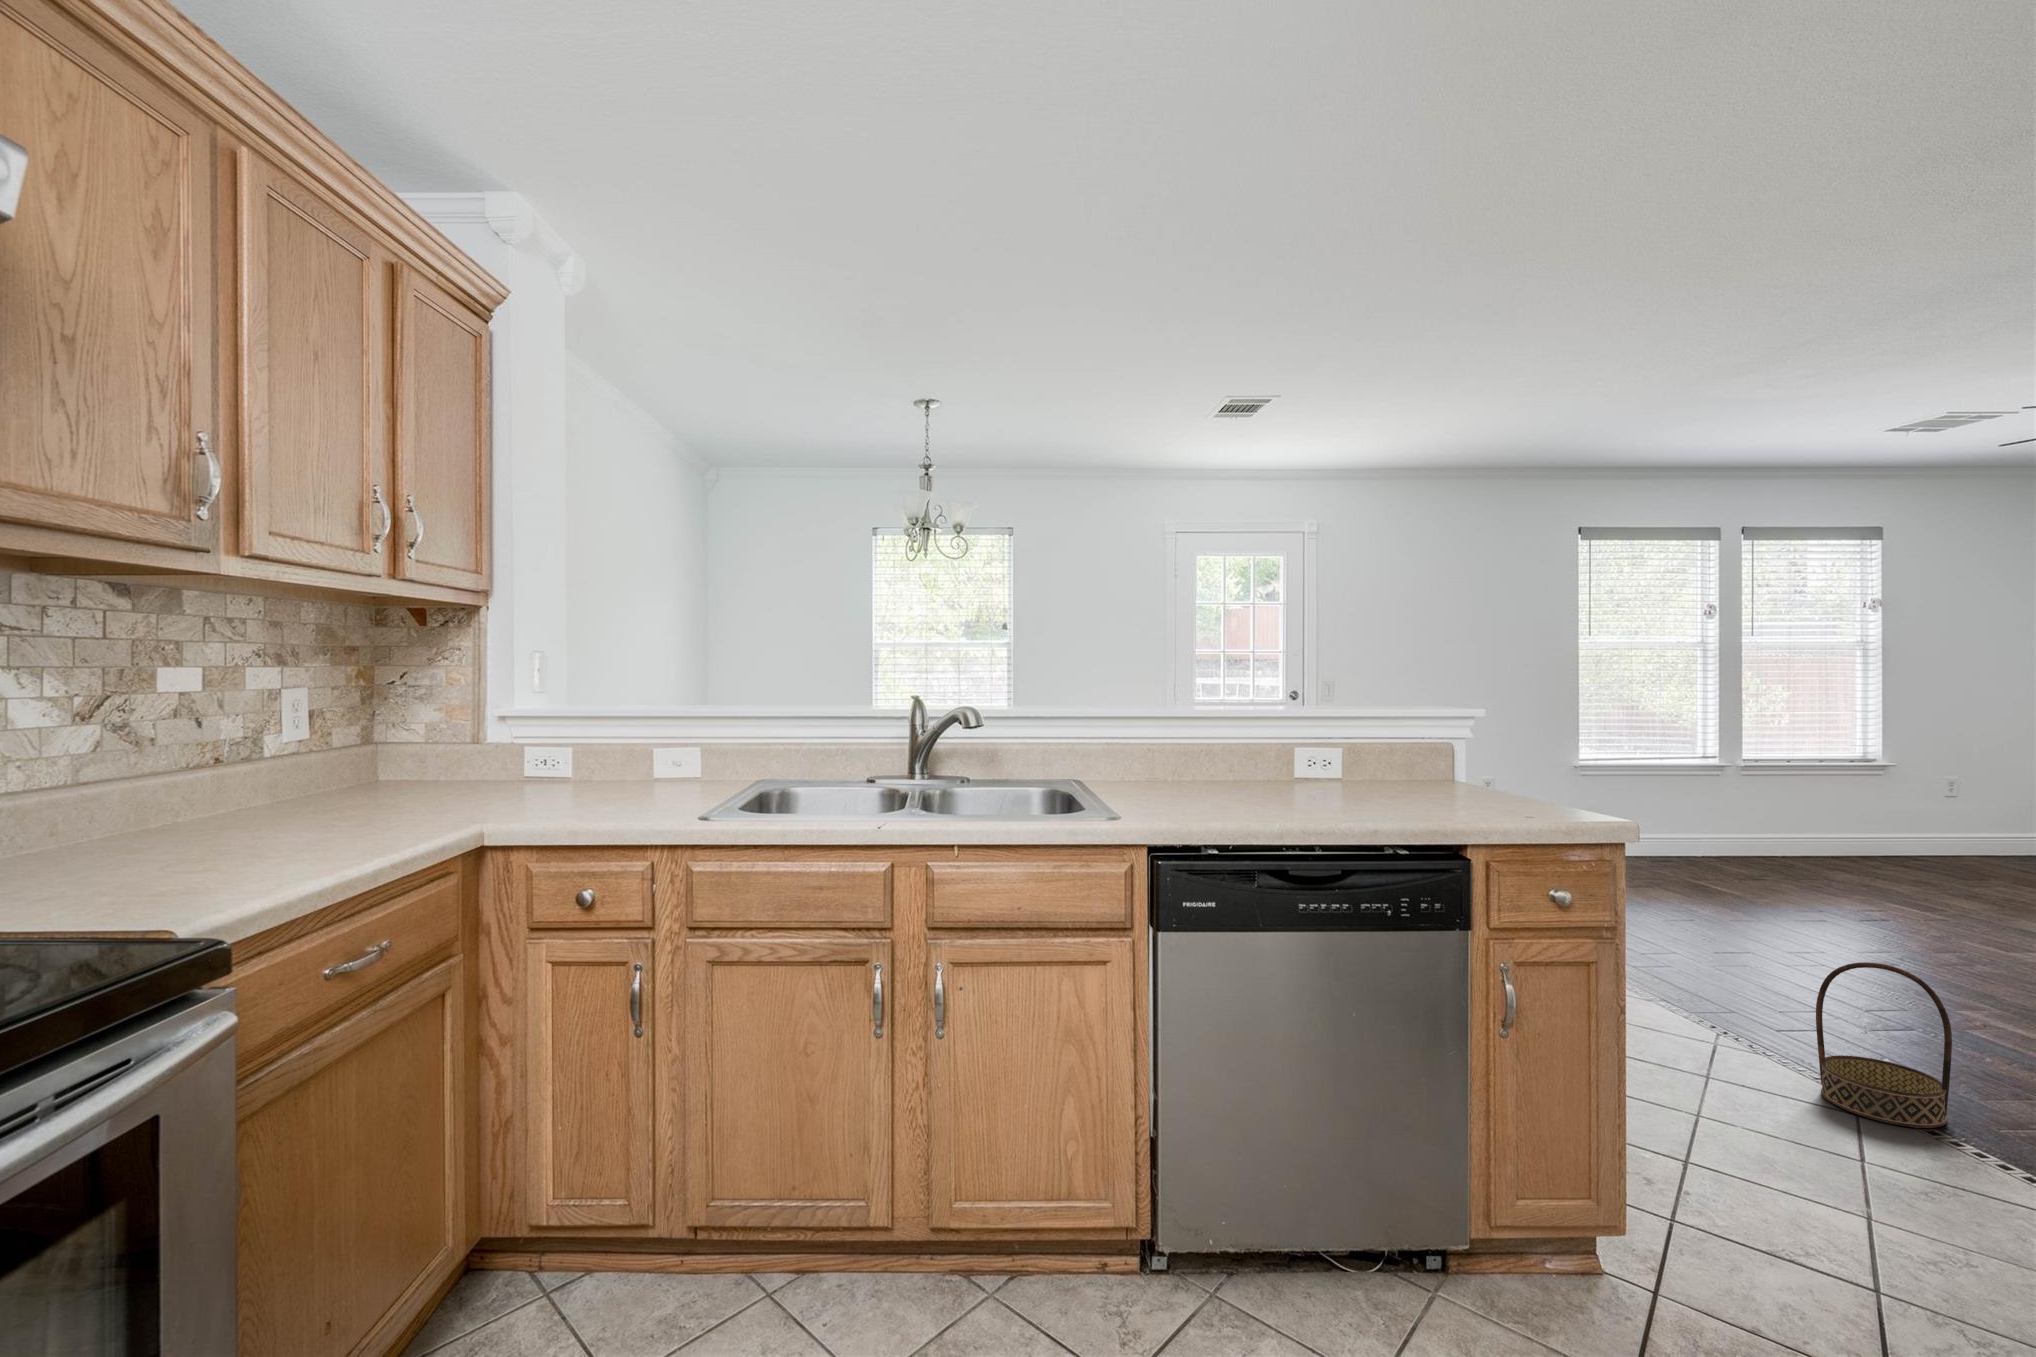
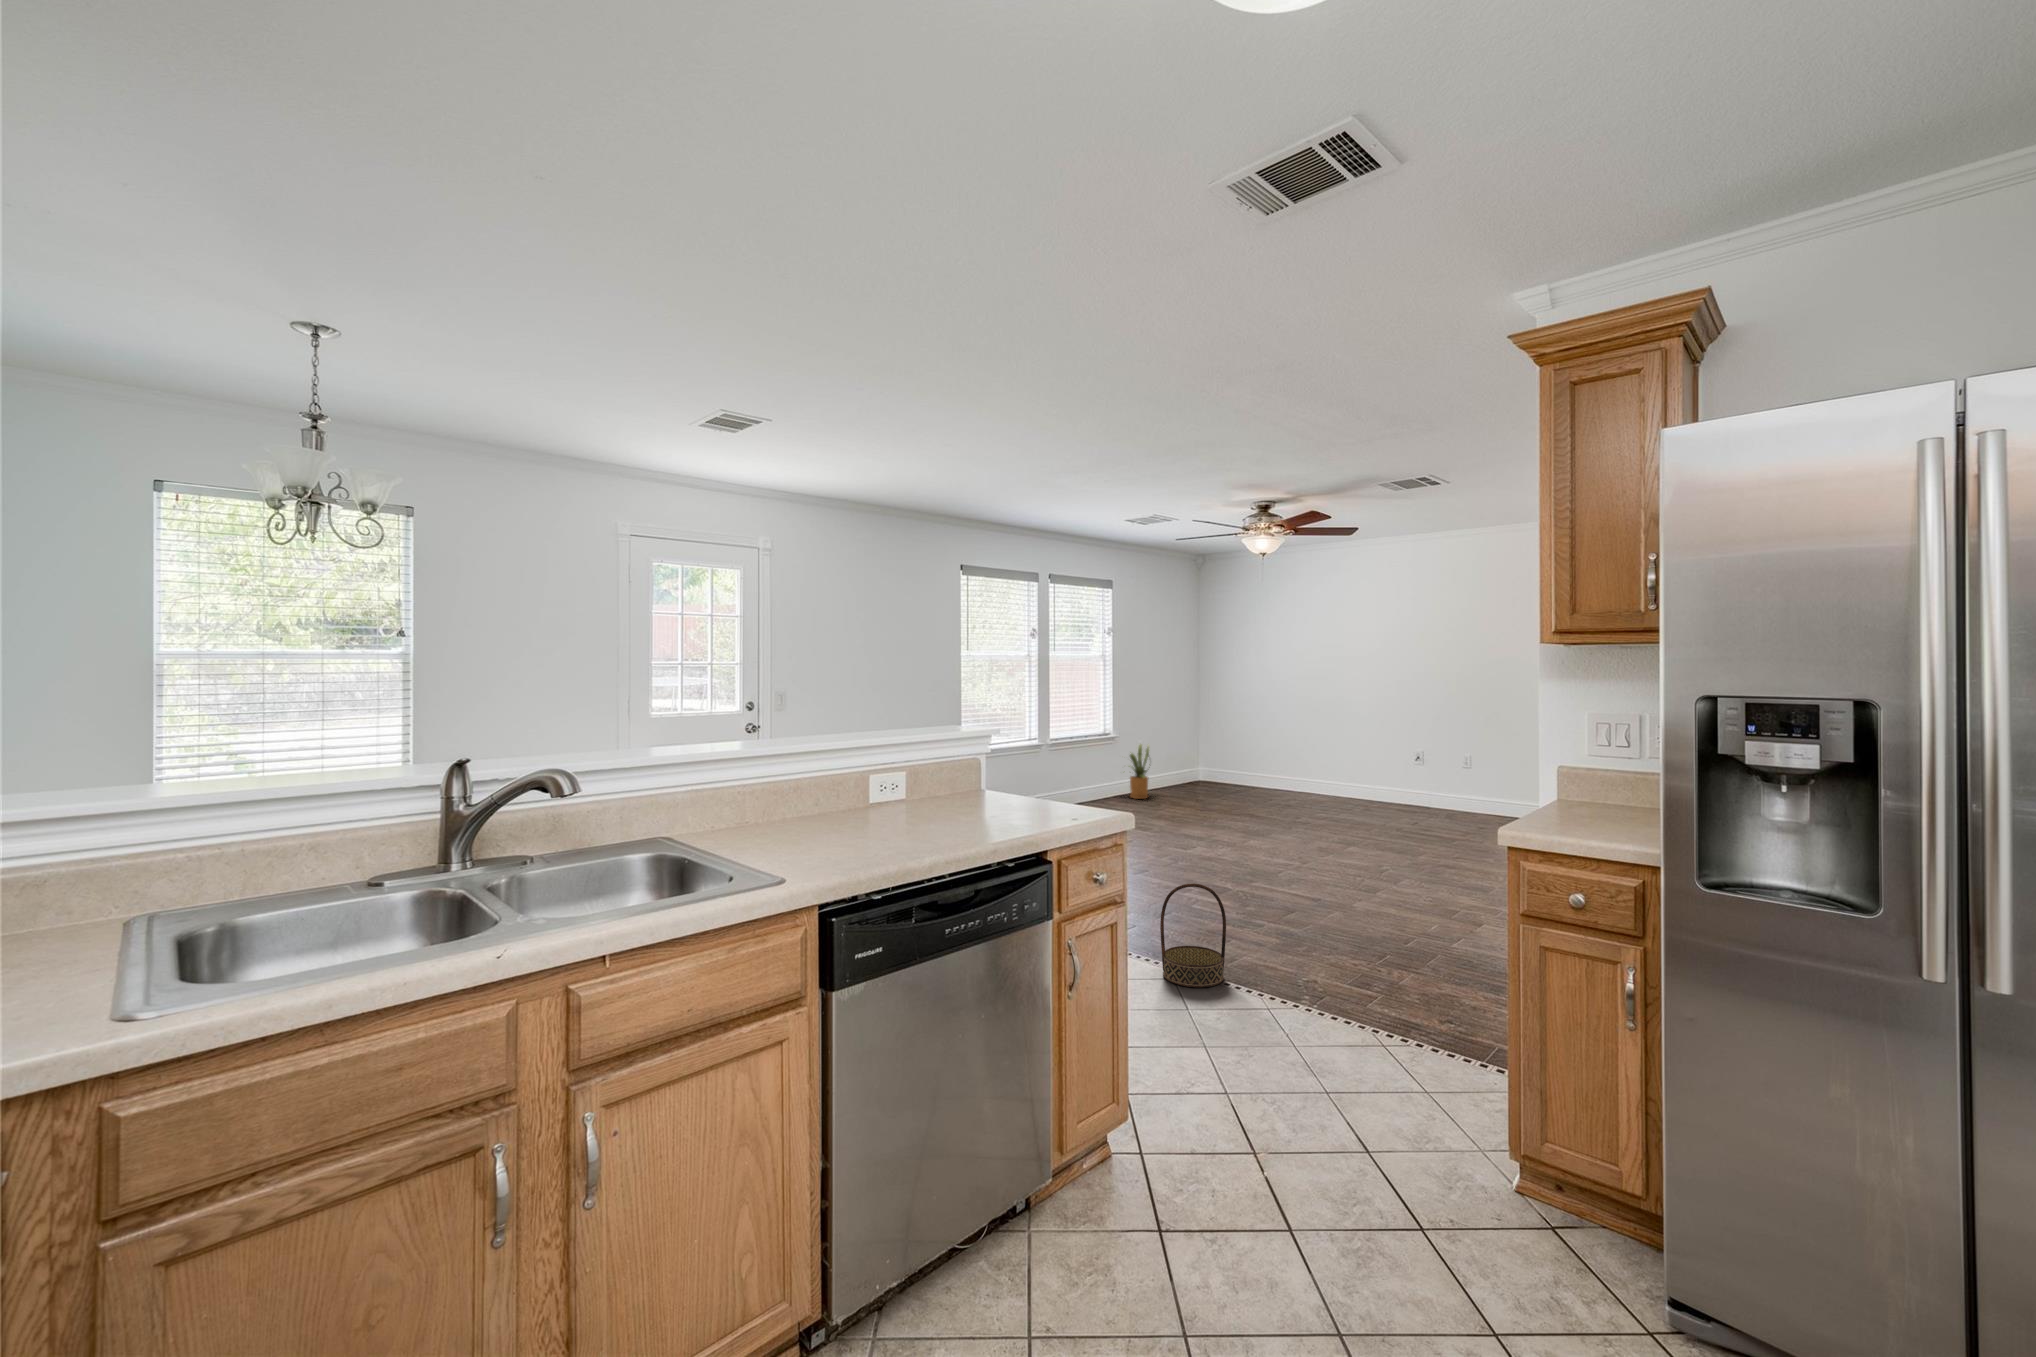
house plant: none [1882,778,1953,863] -> present [1129,745,1150,799]

